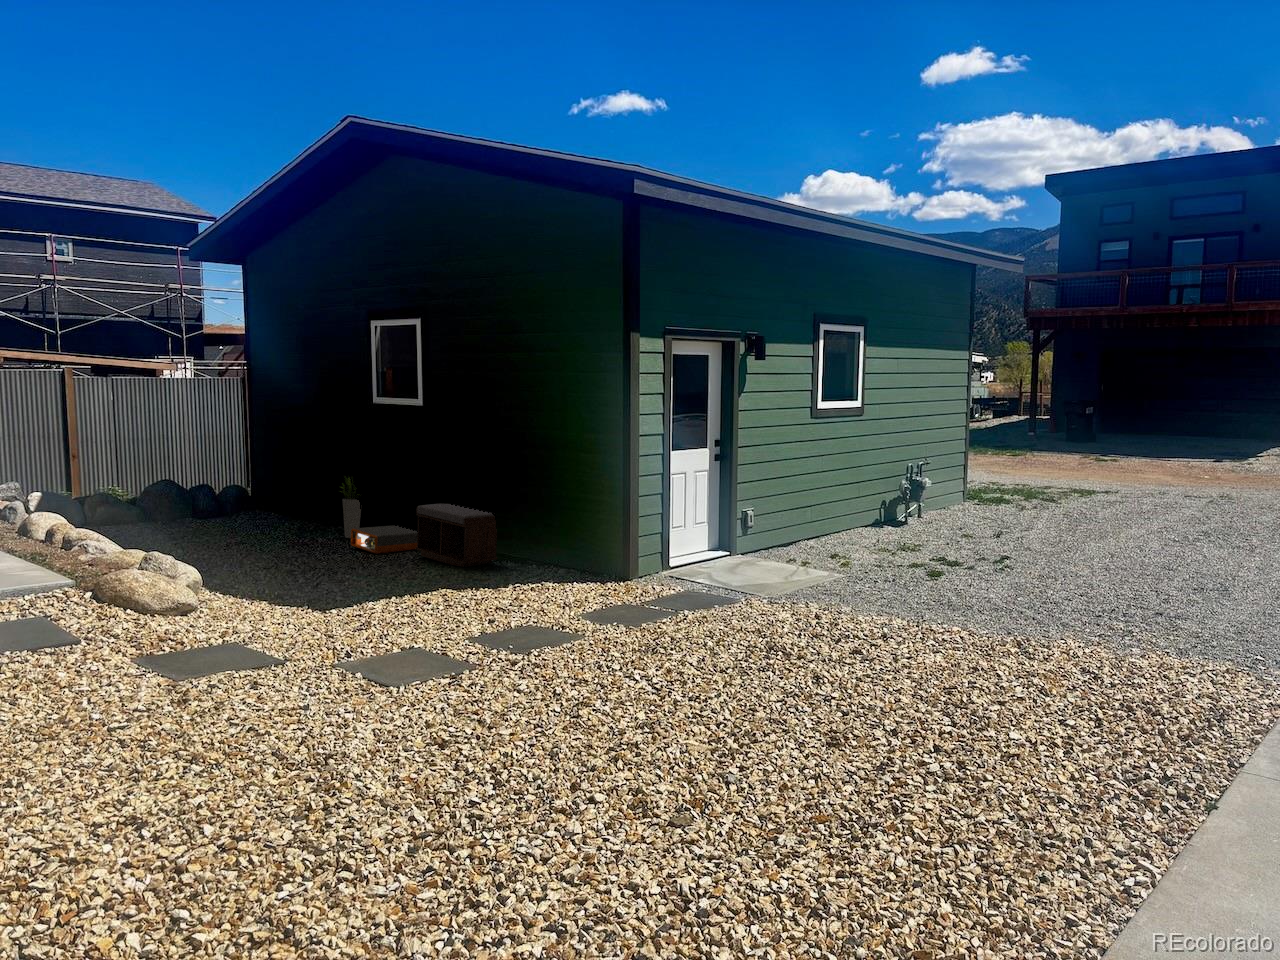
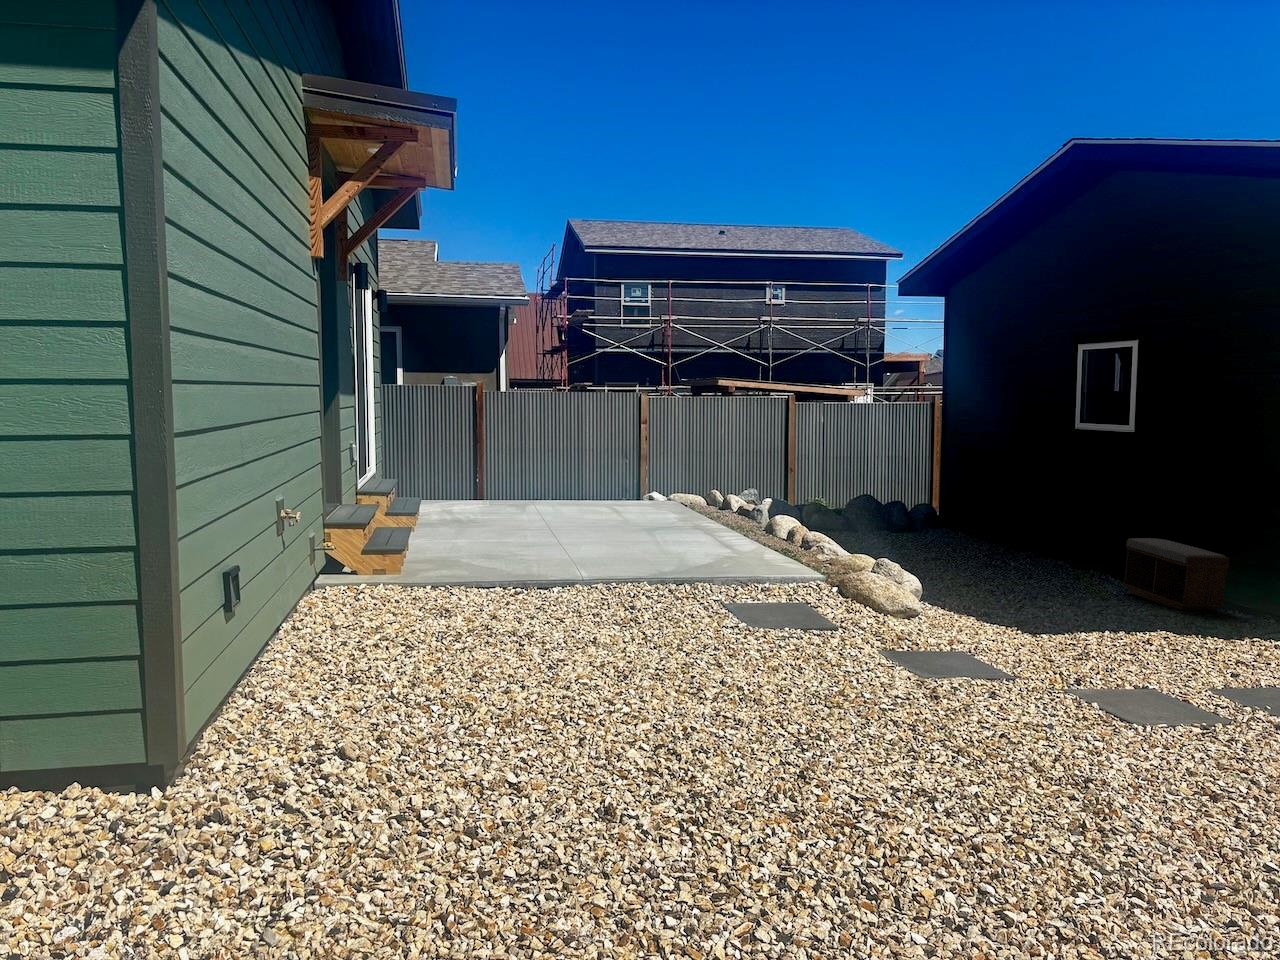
planter: present [341,476,361,538] -> none [1033,500,1068,565]
storage box: present [351,525,418,554] -> none [1047,555,1127,585]

